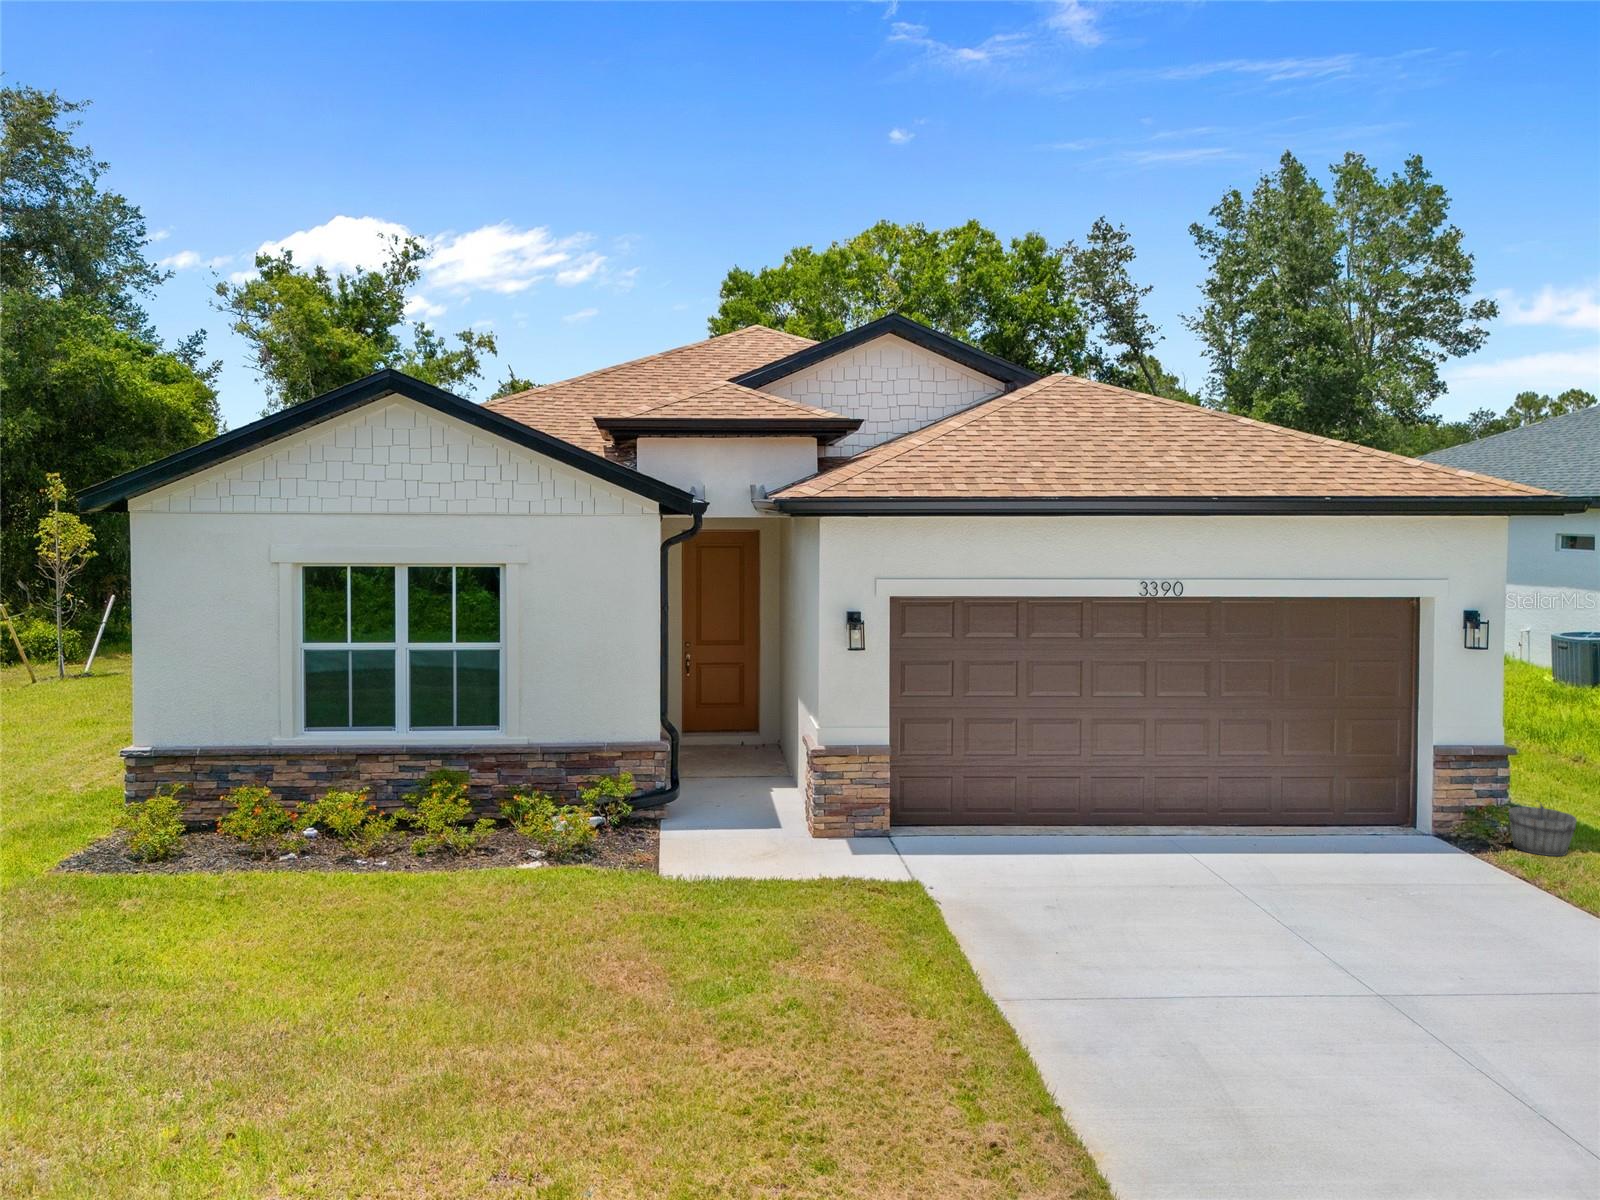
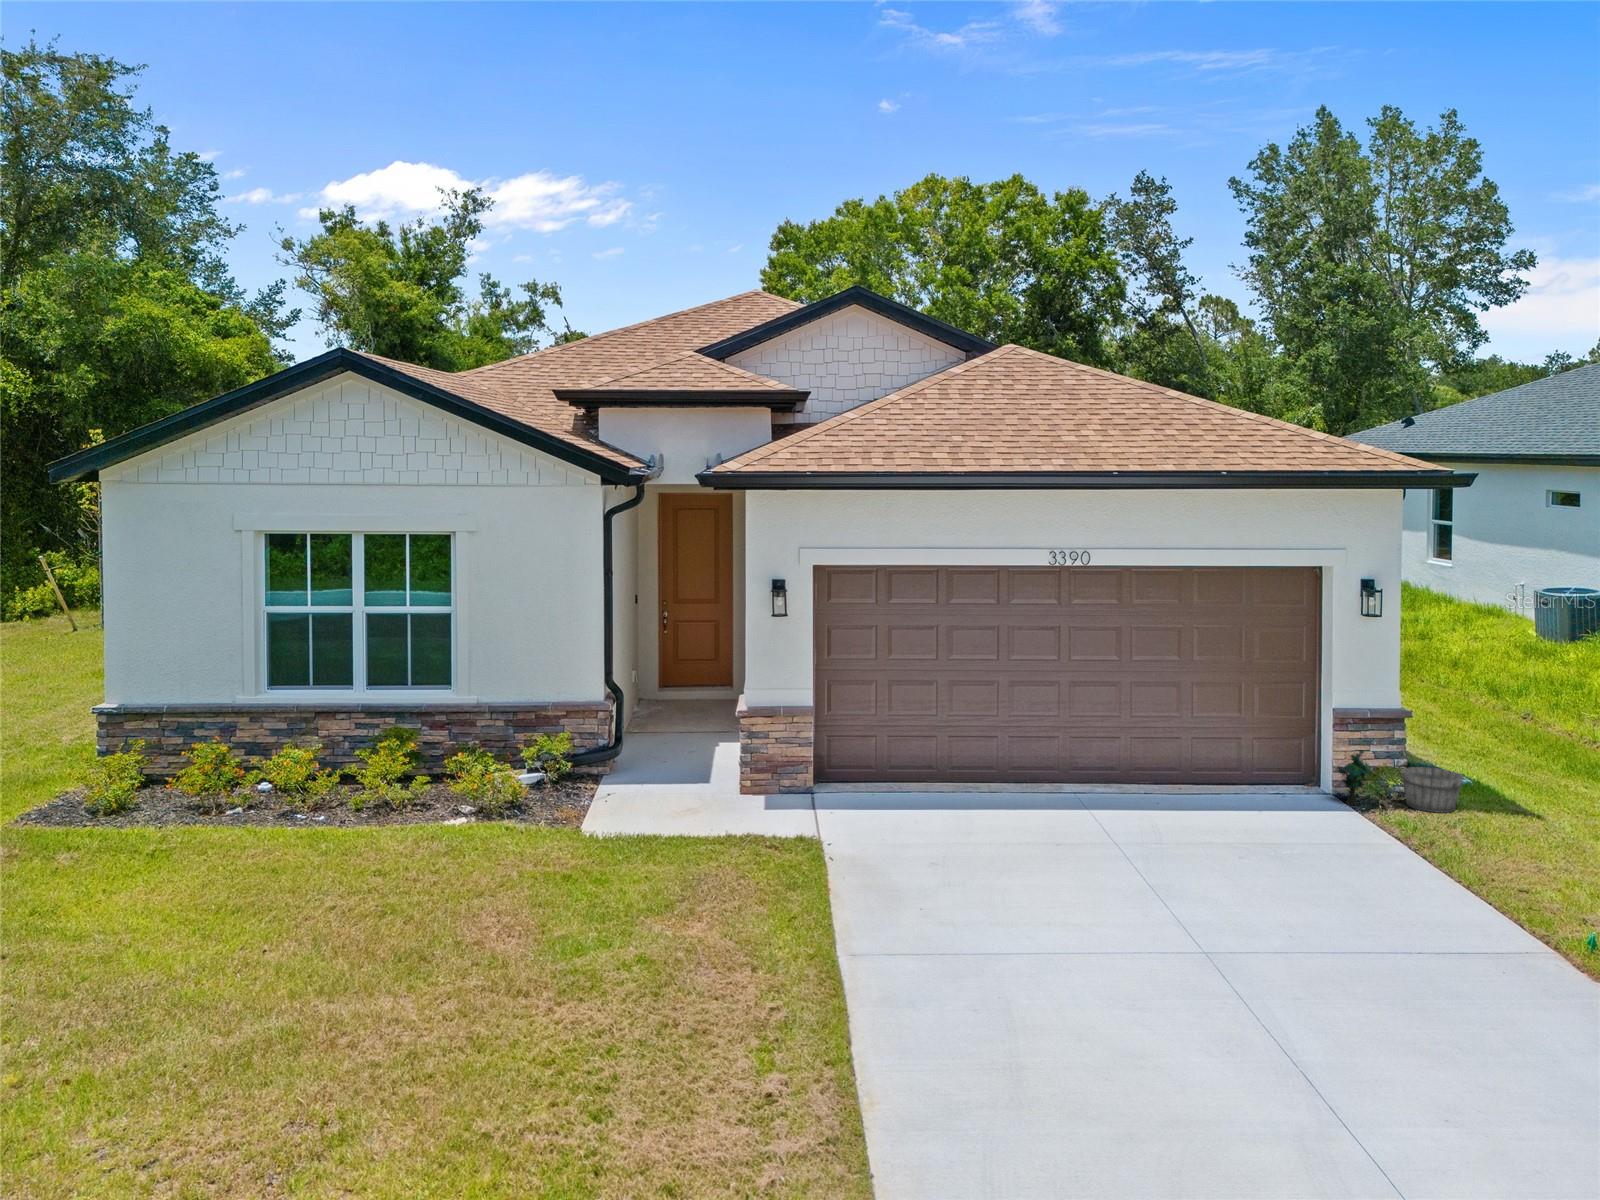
decorative plant: none [1440,790,1479,848] -> present [1337,750,1370,805]

